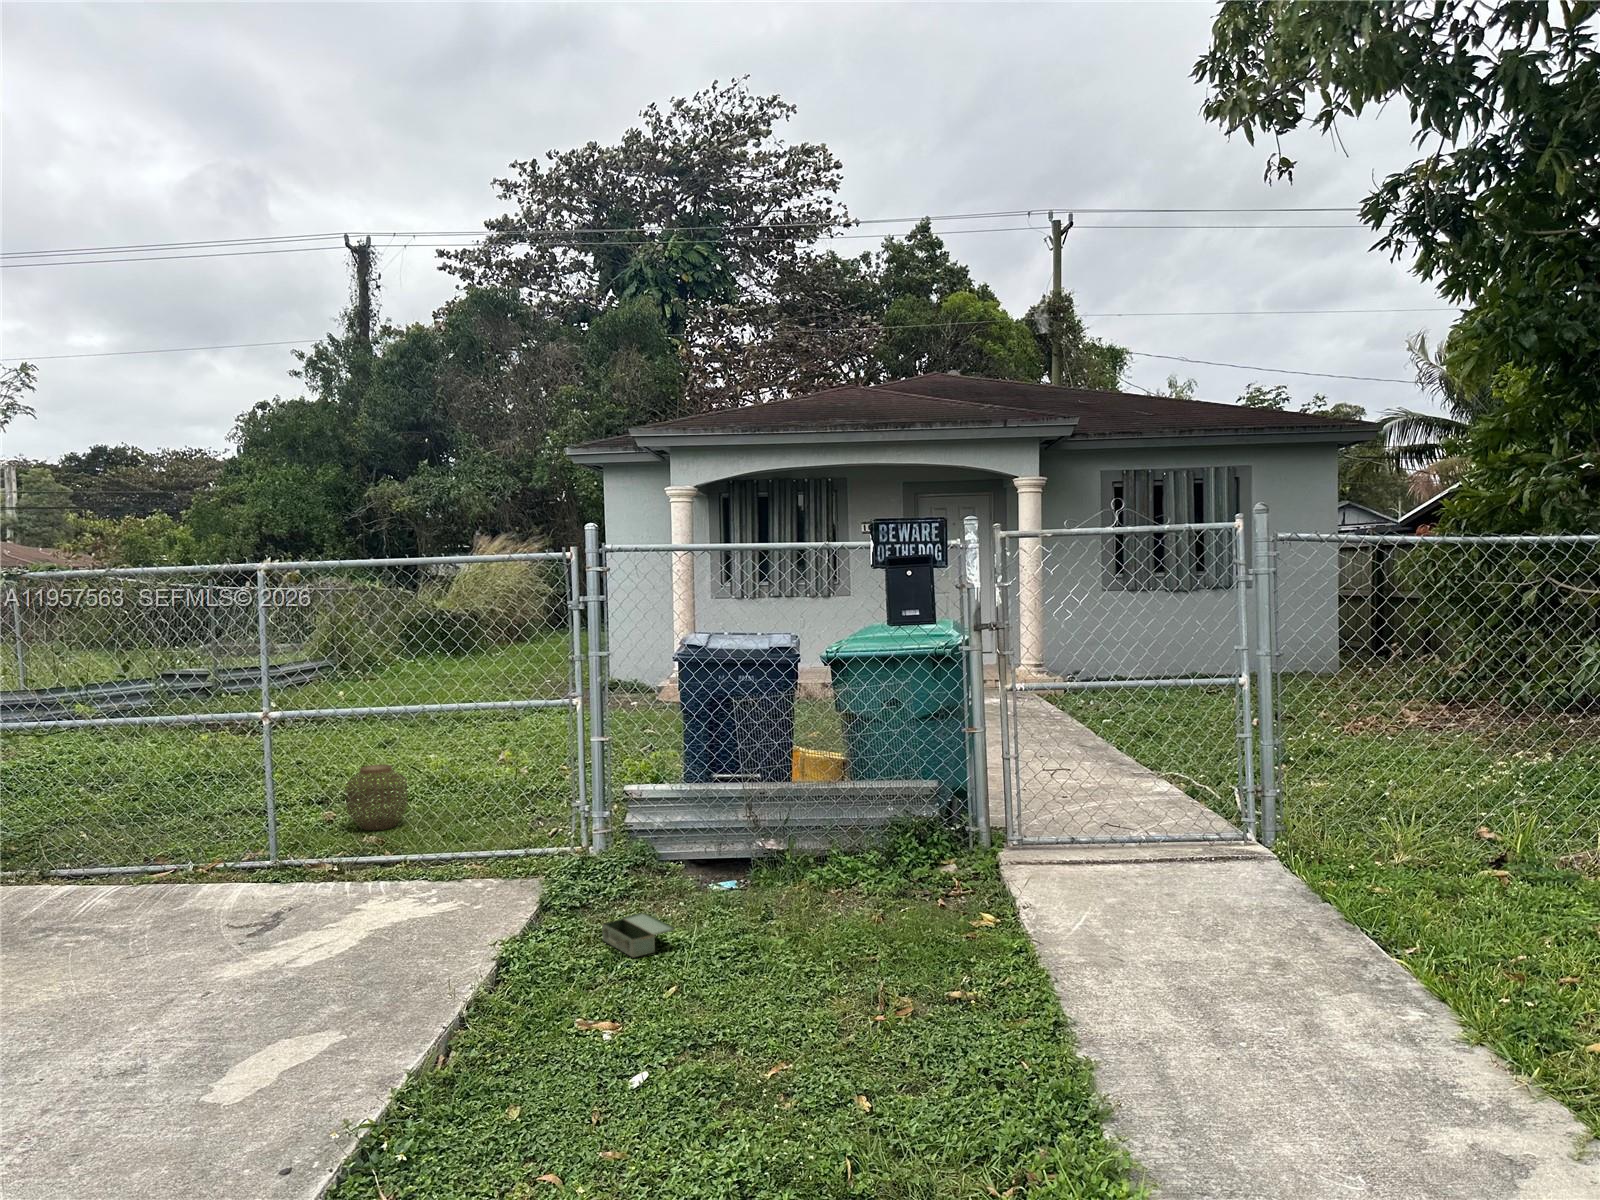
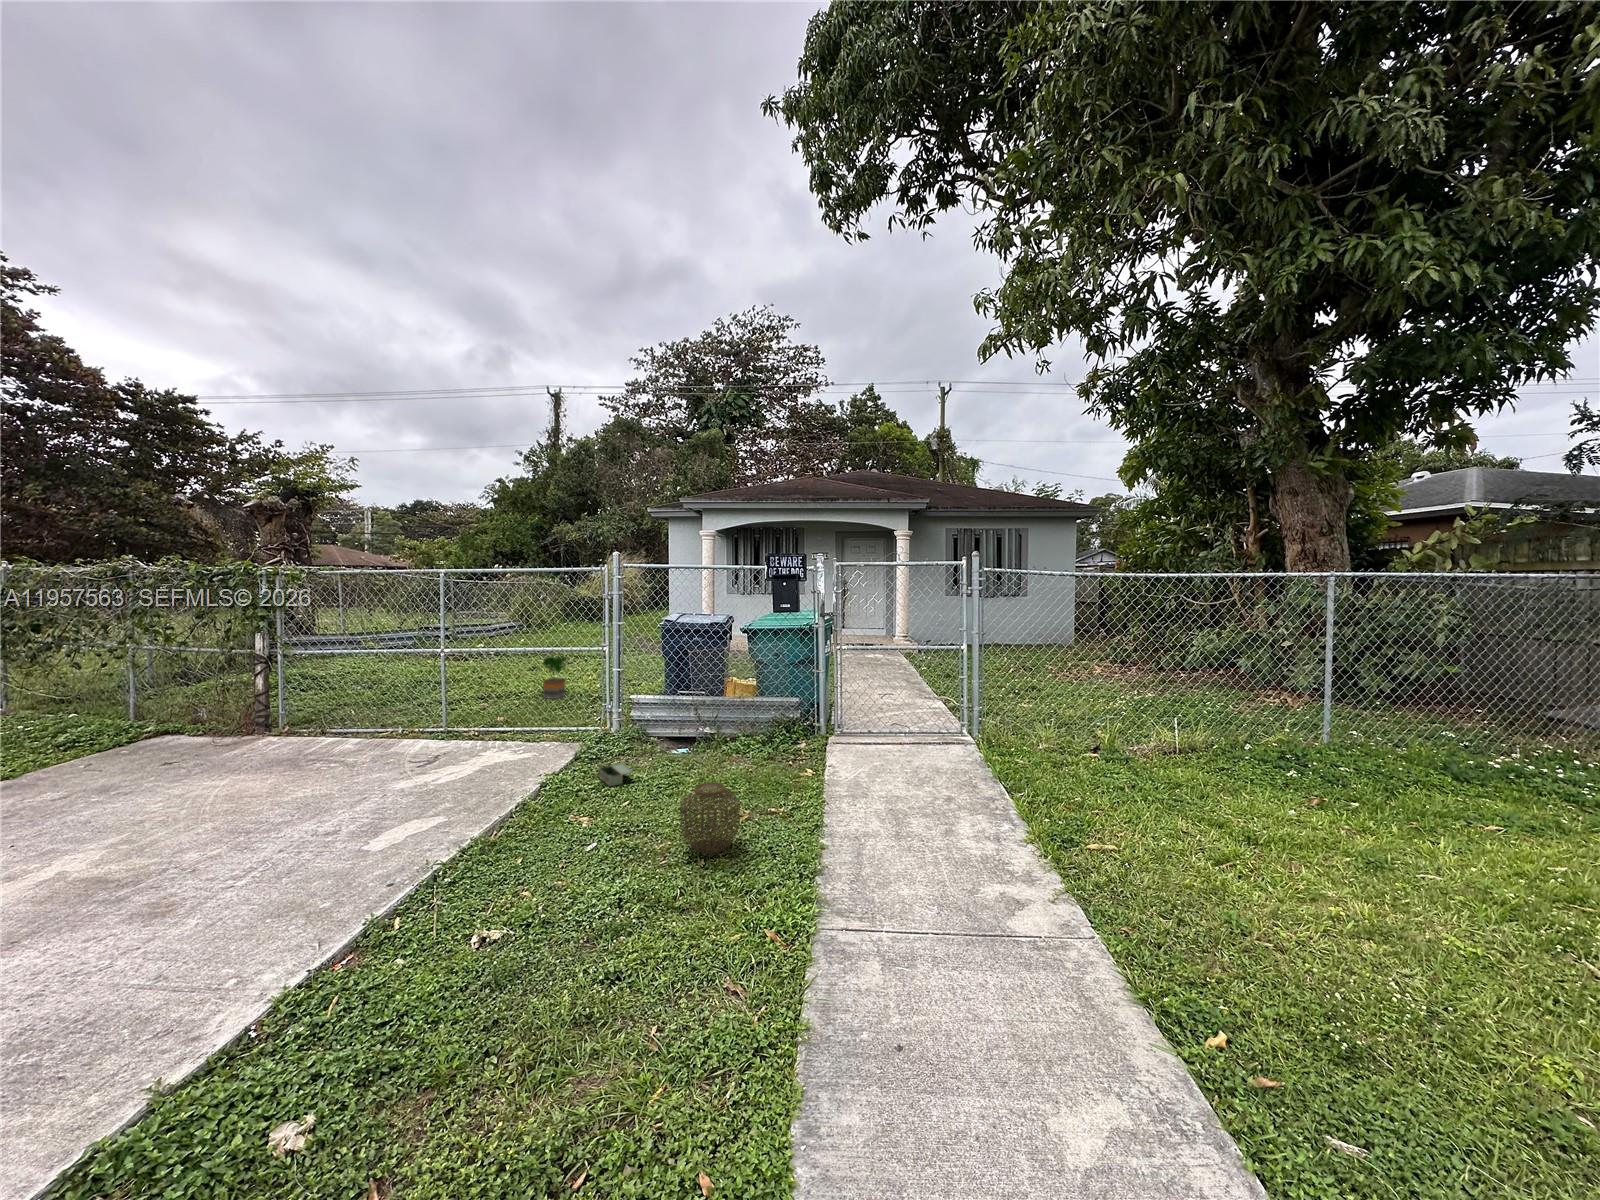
potted tree: none [423,720,475,800] -> present [543,656,568,699]
woven basket: present [346,764,408,830] -> present [680,782,740,854]

